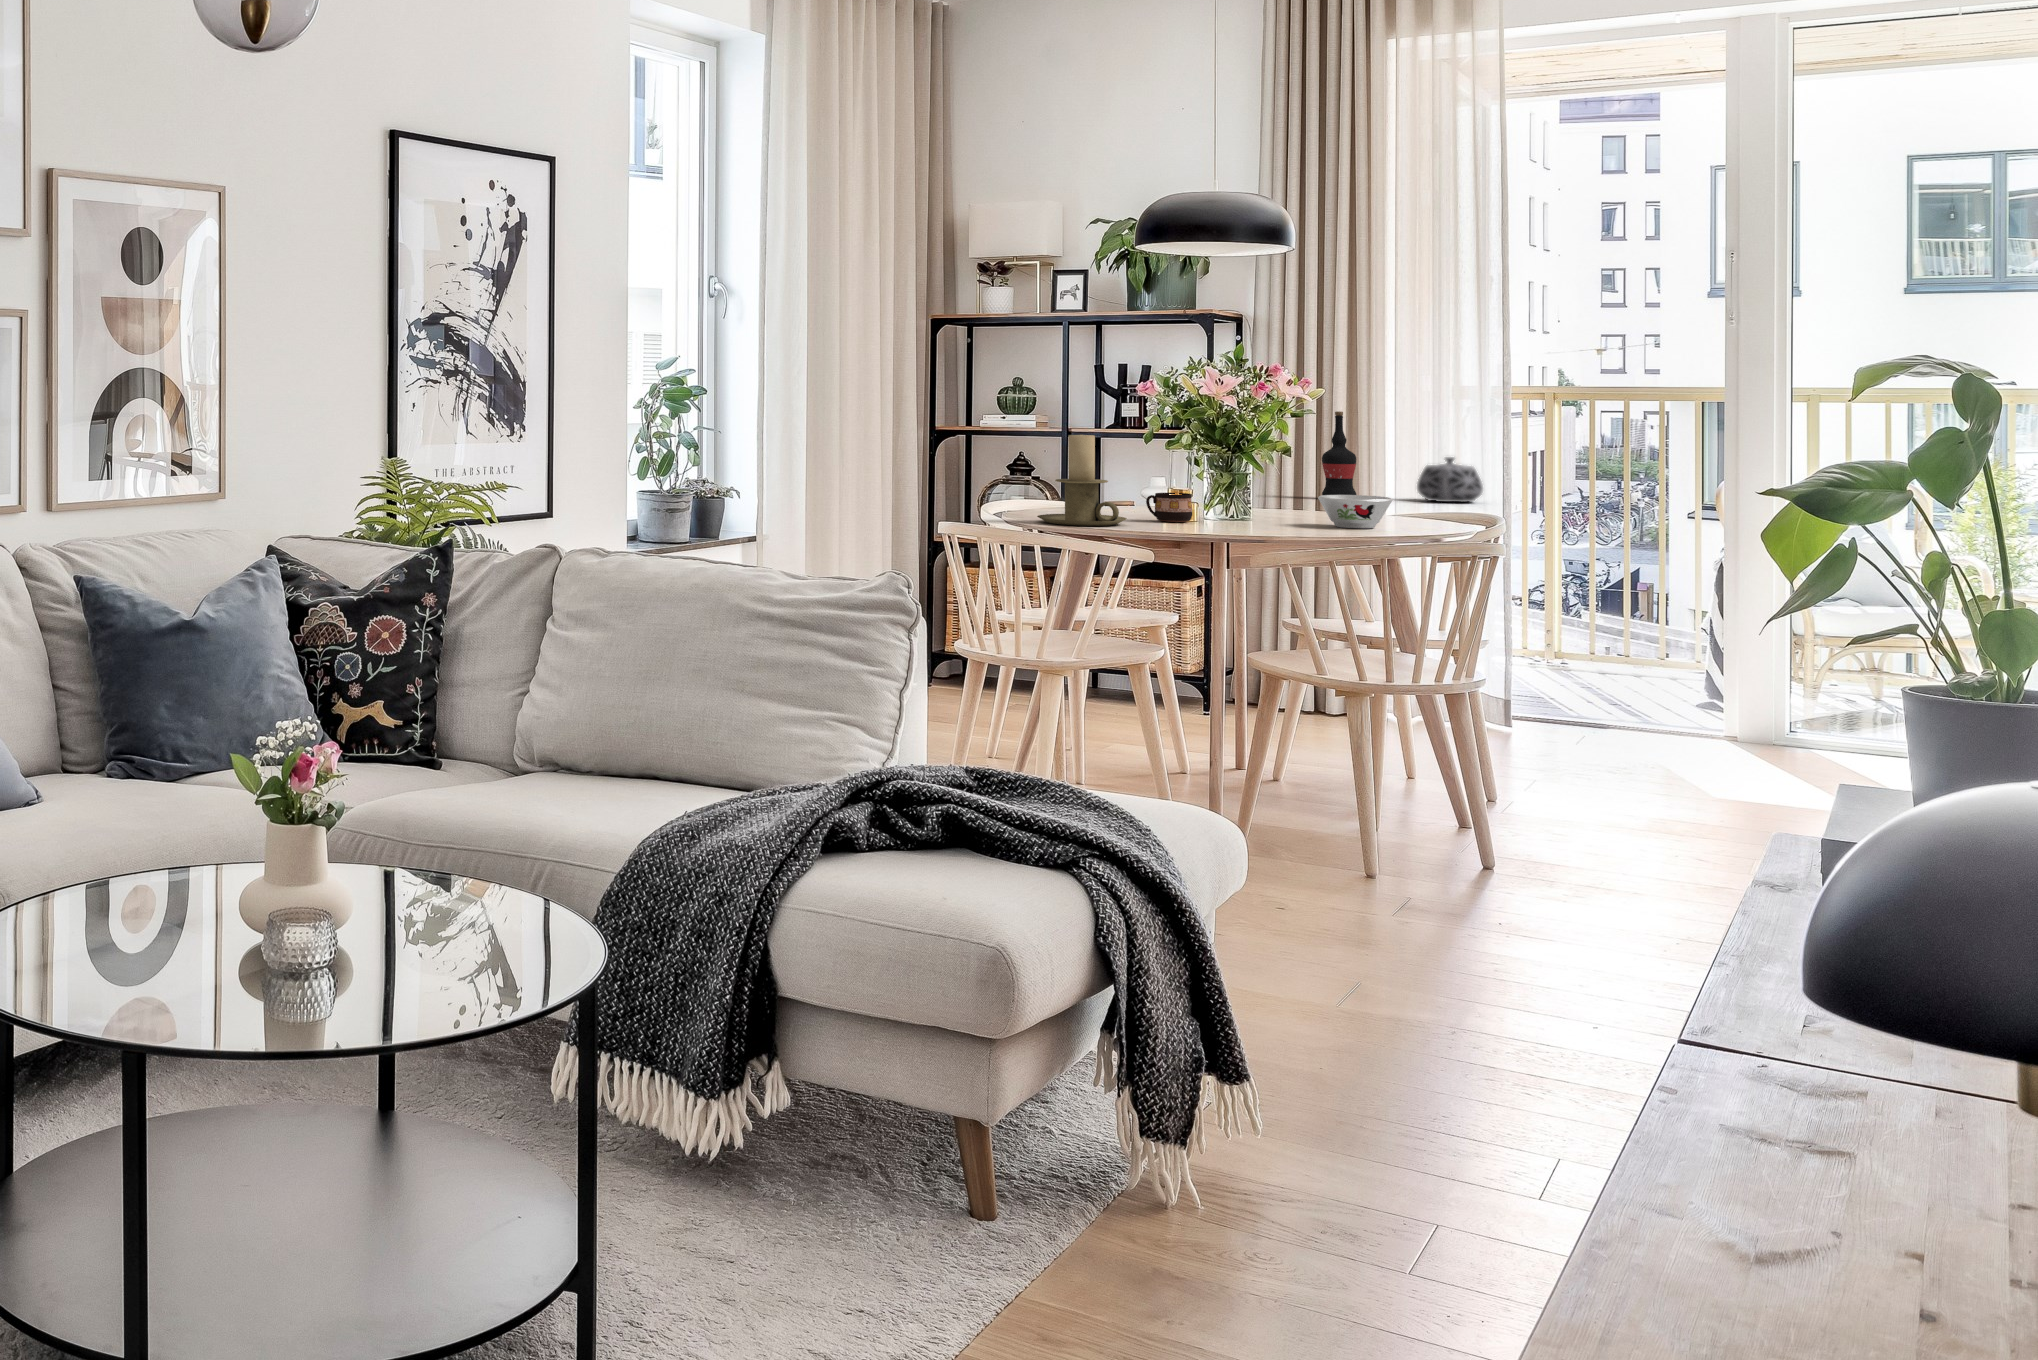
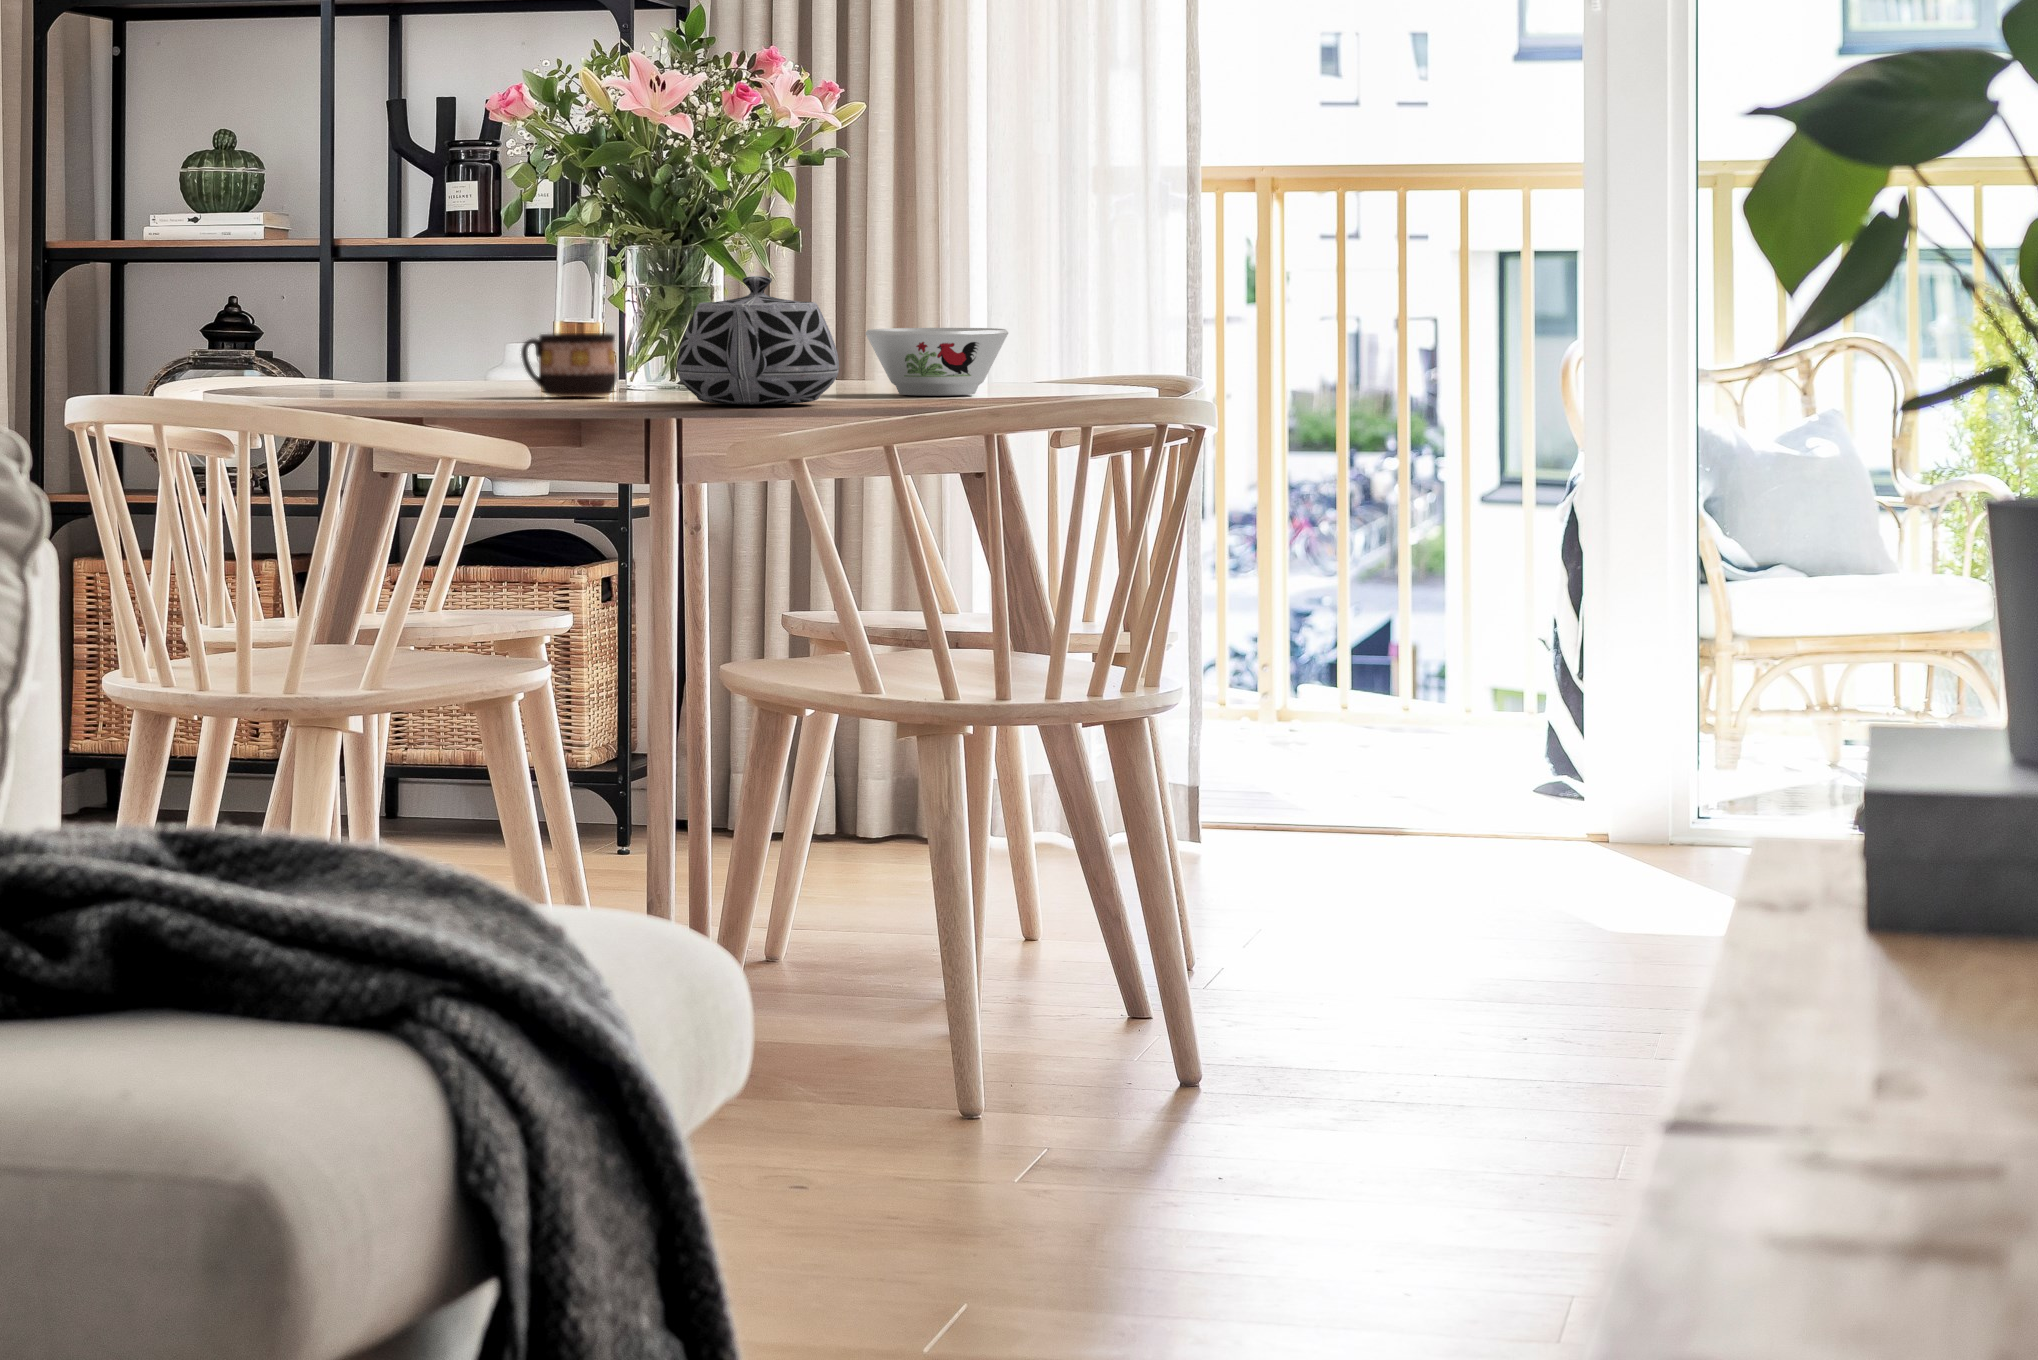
wine bottle: present [1322,411,1357,495] -> none [835,185,899,367]
candle holder: present [1037,434,1127,526] -> none [288,195,485,406]
teapot: present [1417,457,1483,502] -> present [677,276,839,405]

